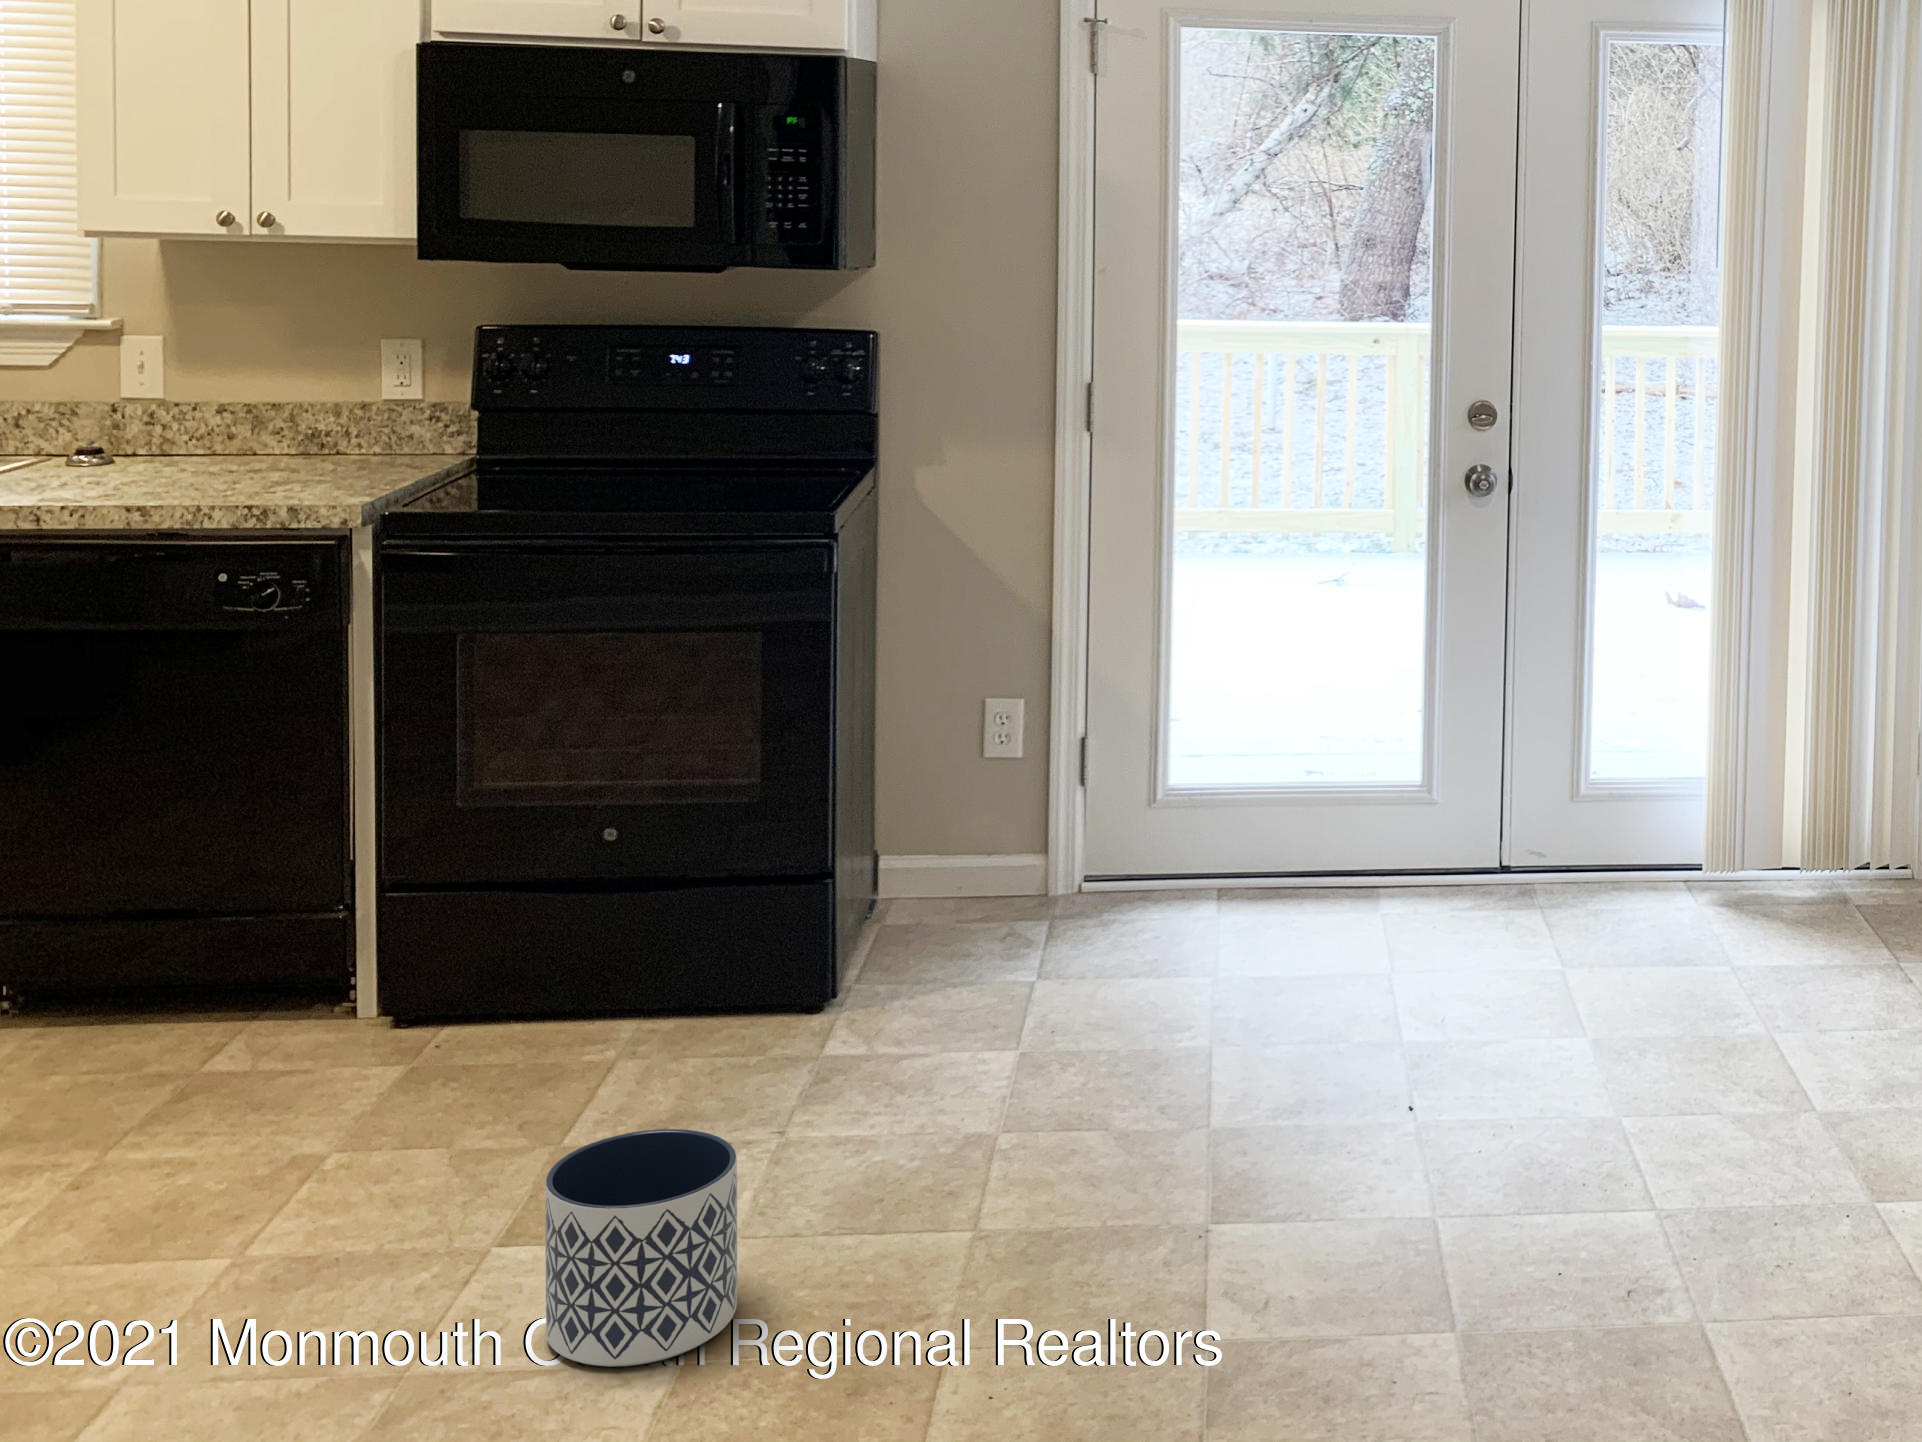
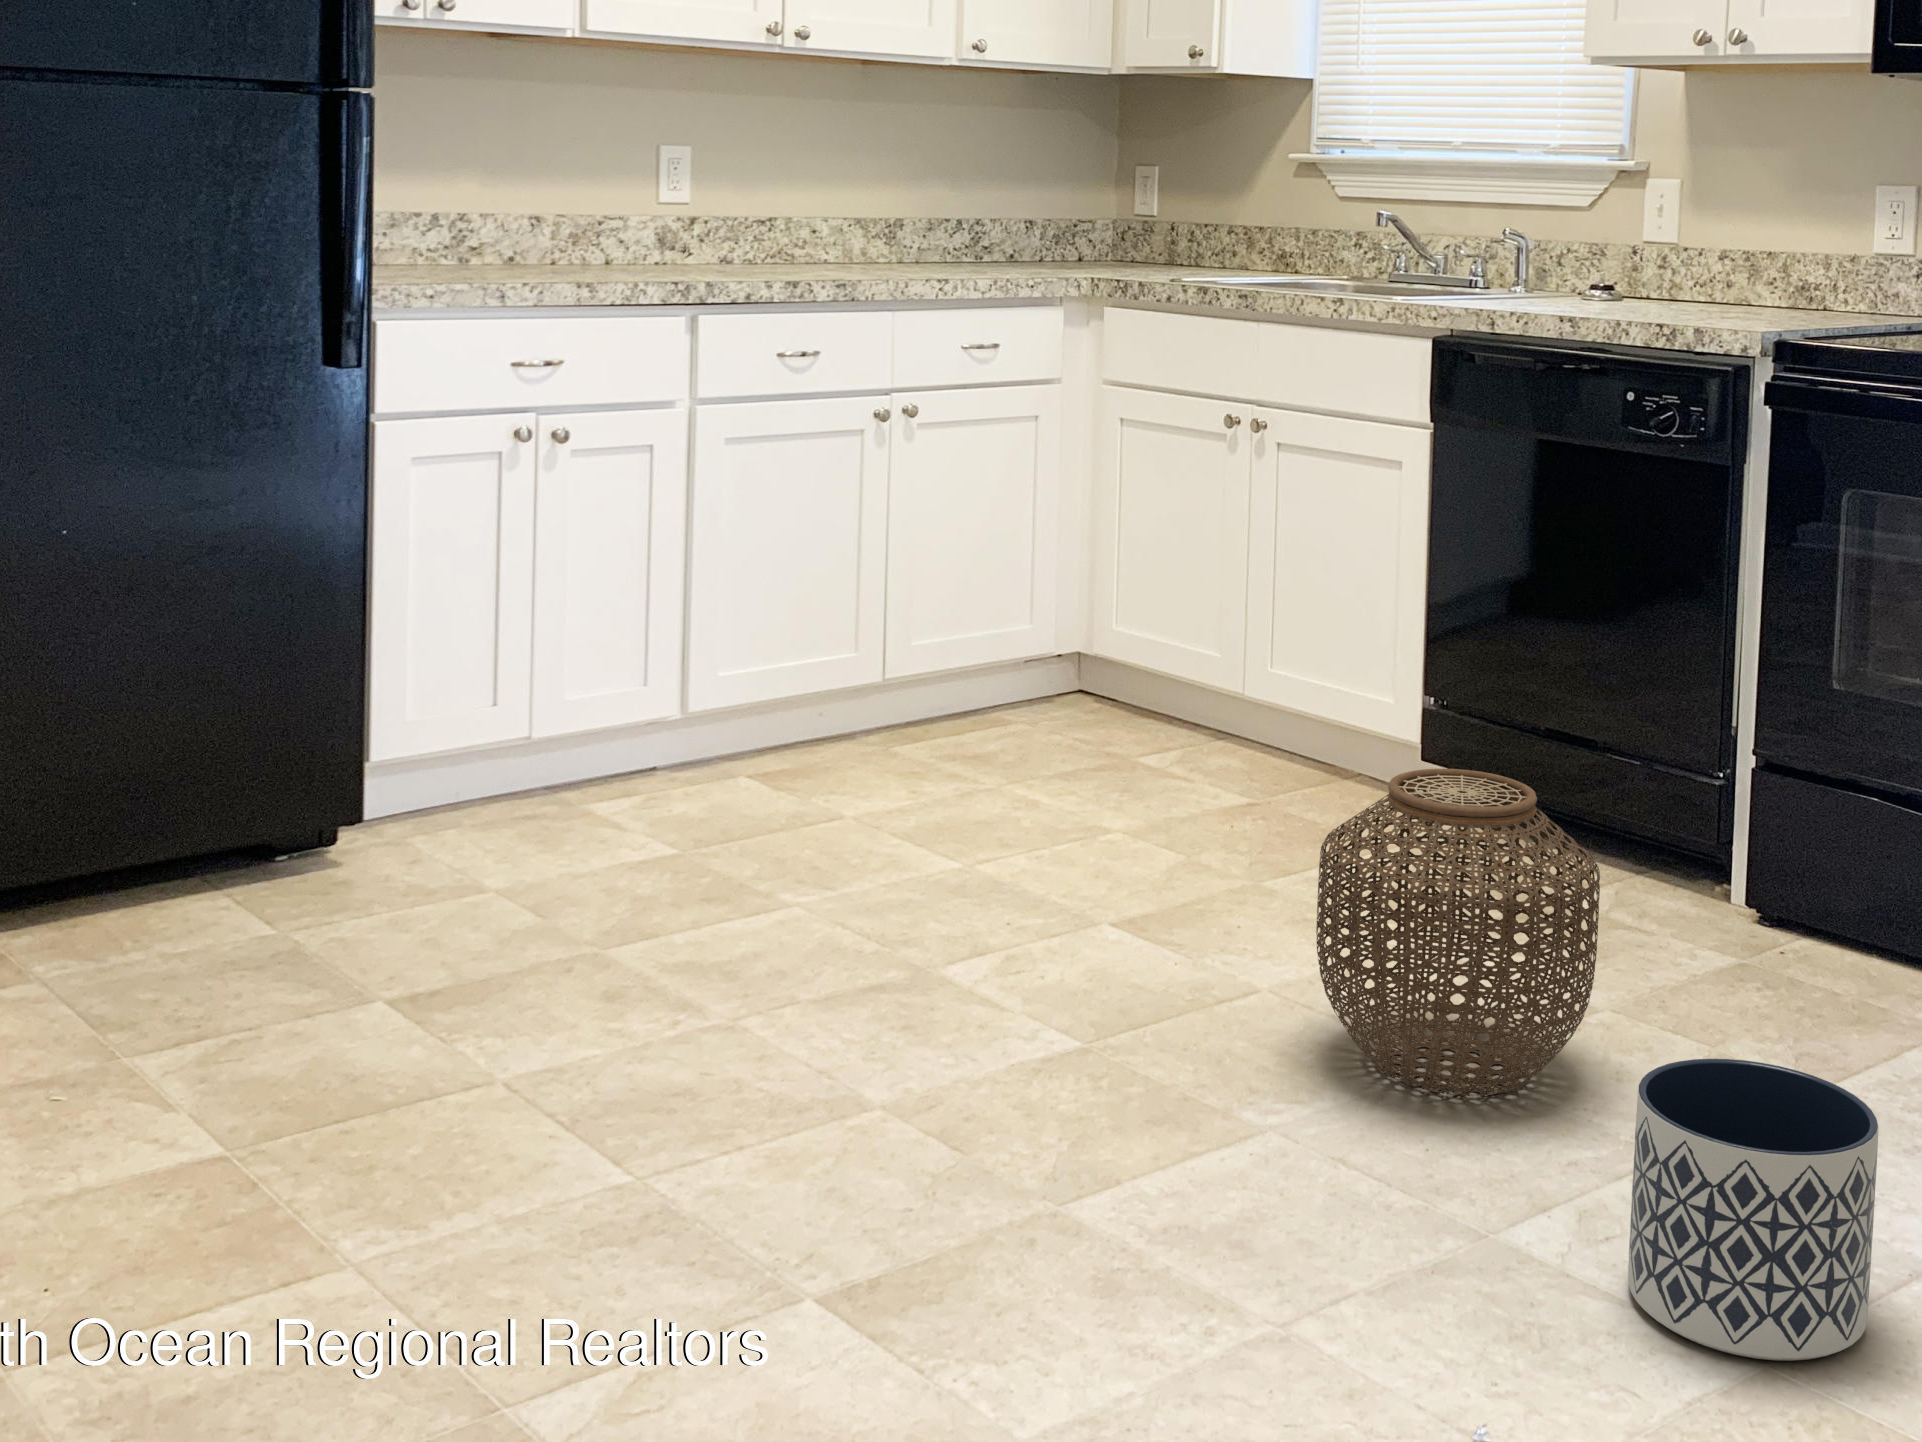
woven basket: none [93,976,389,1291] -> present [1316,769,1600,1096]

